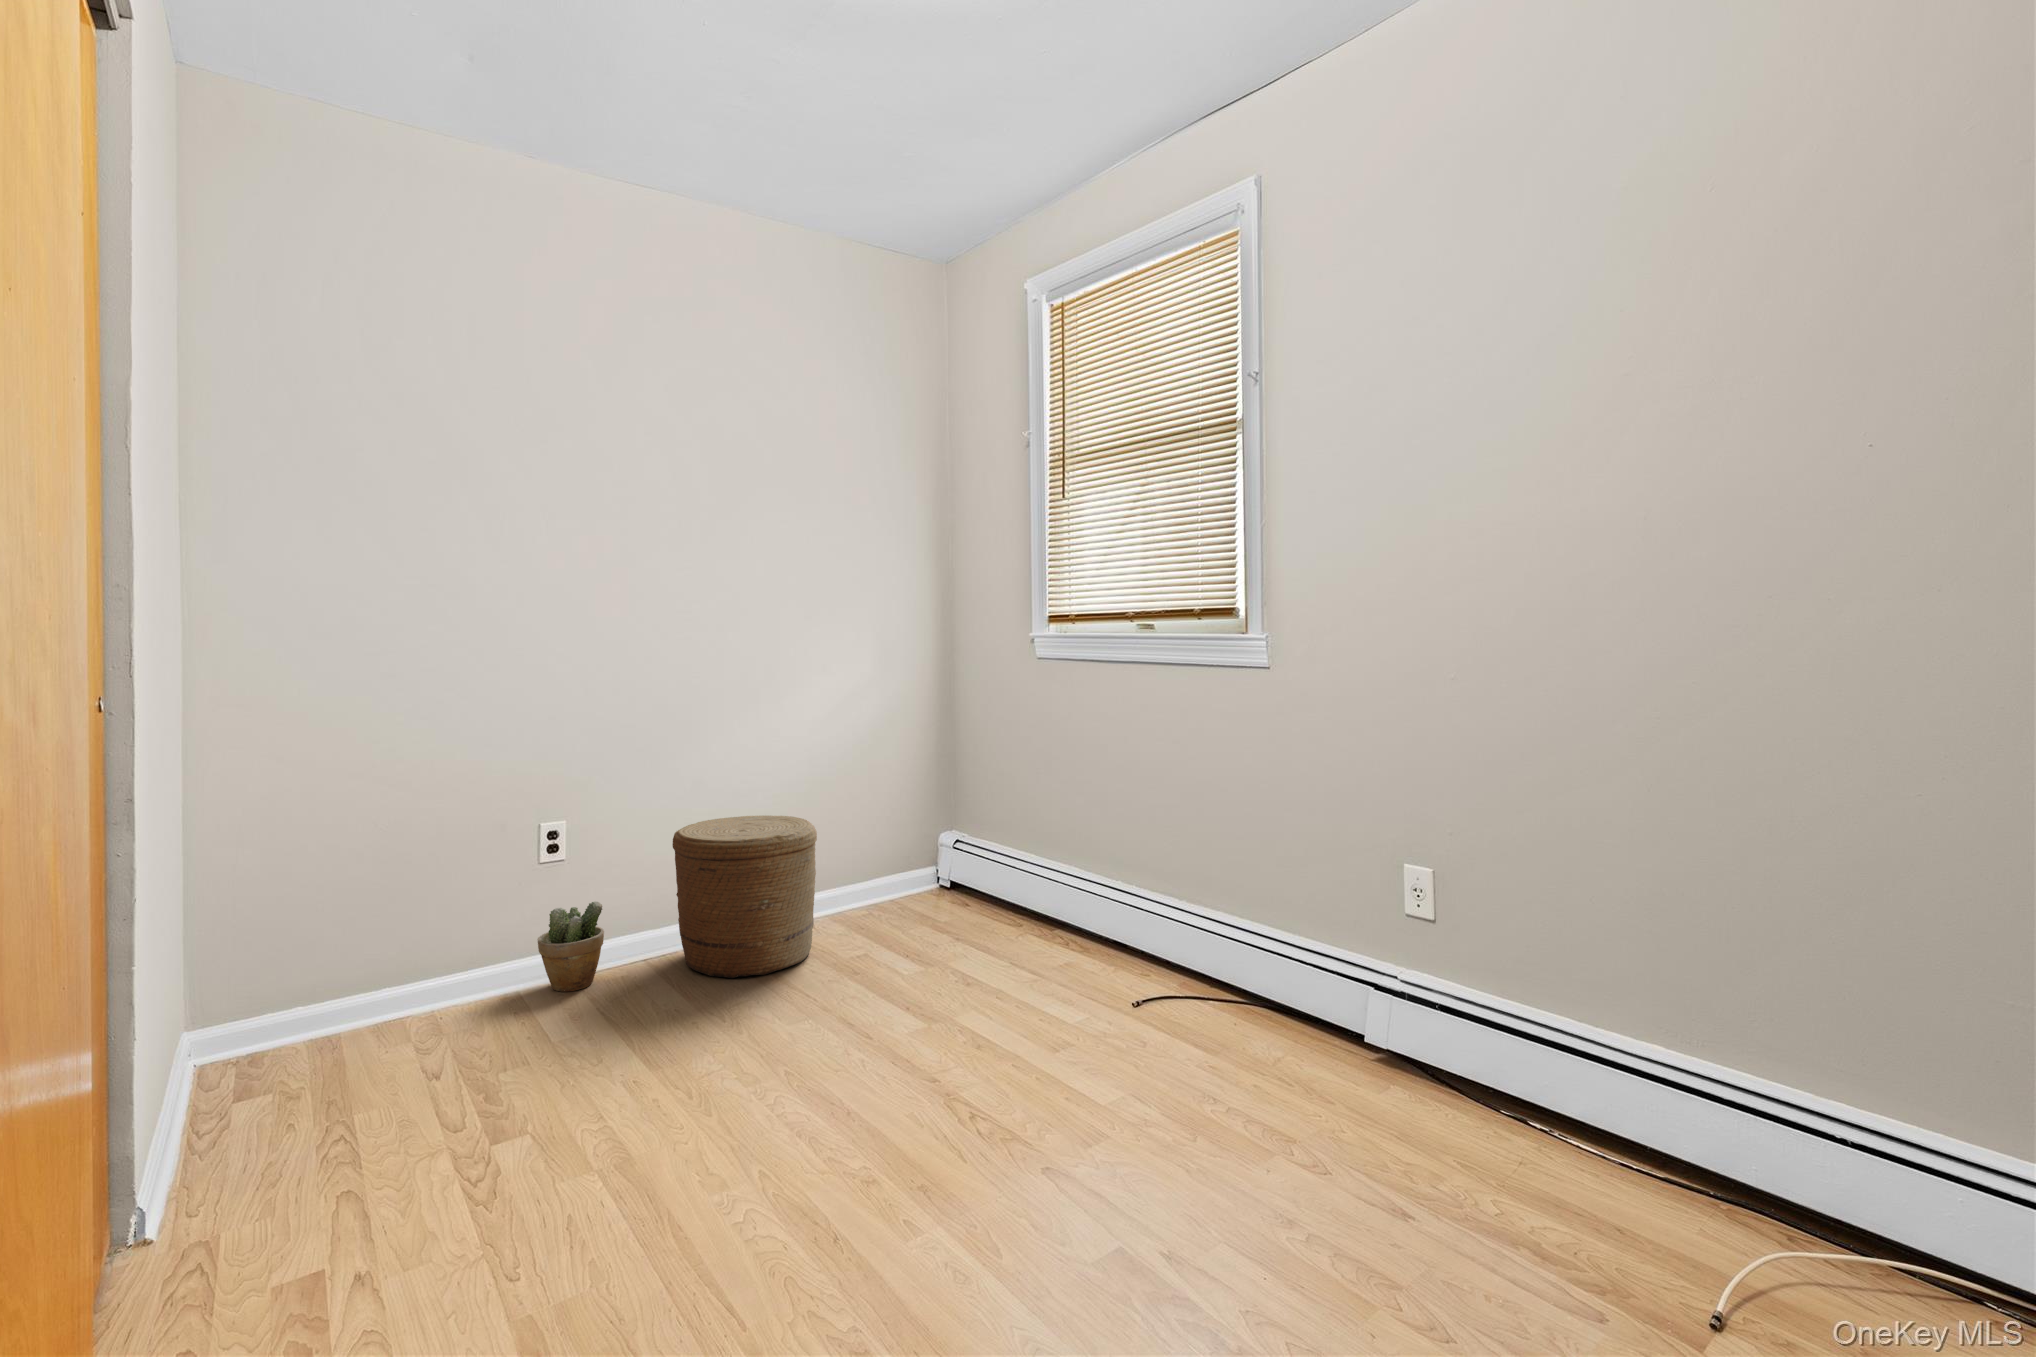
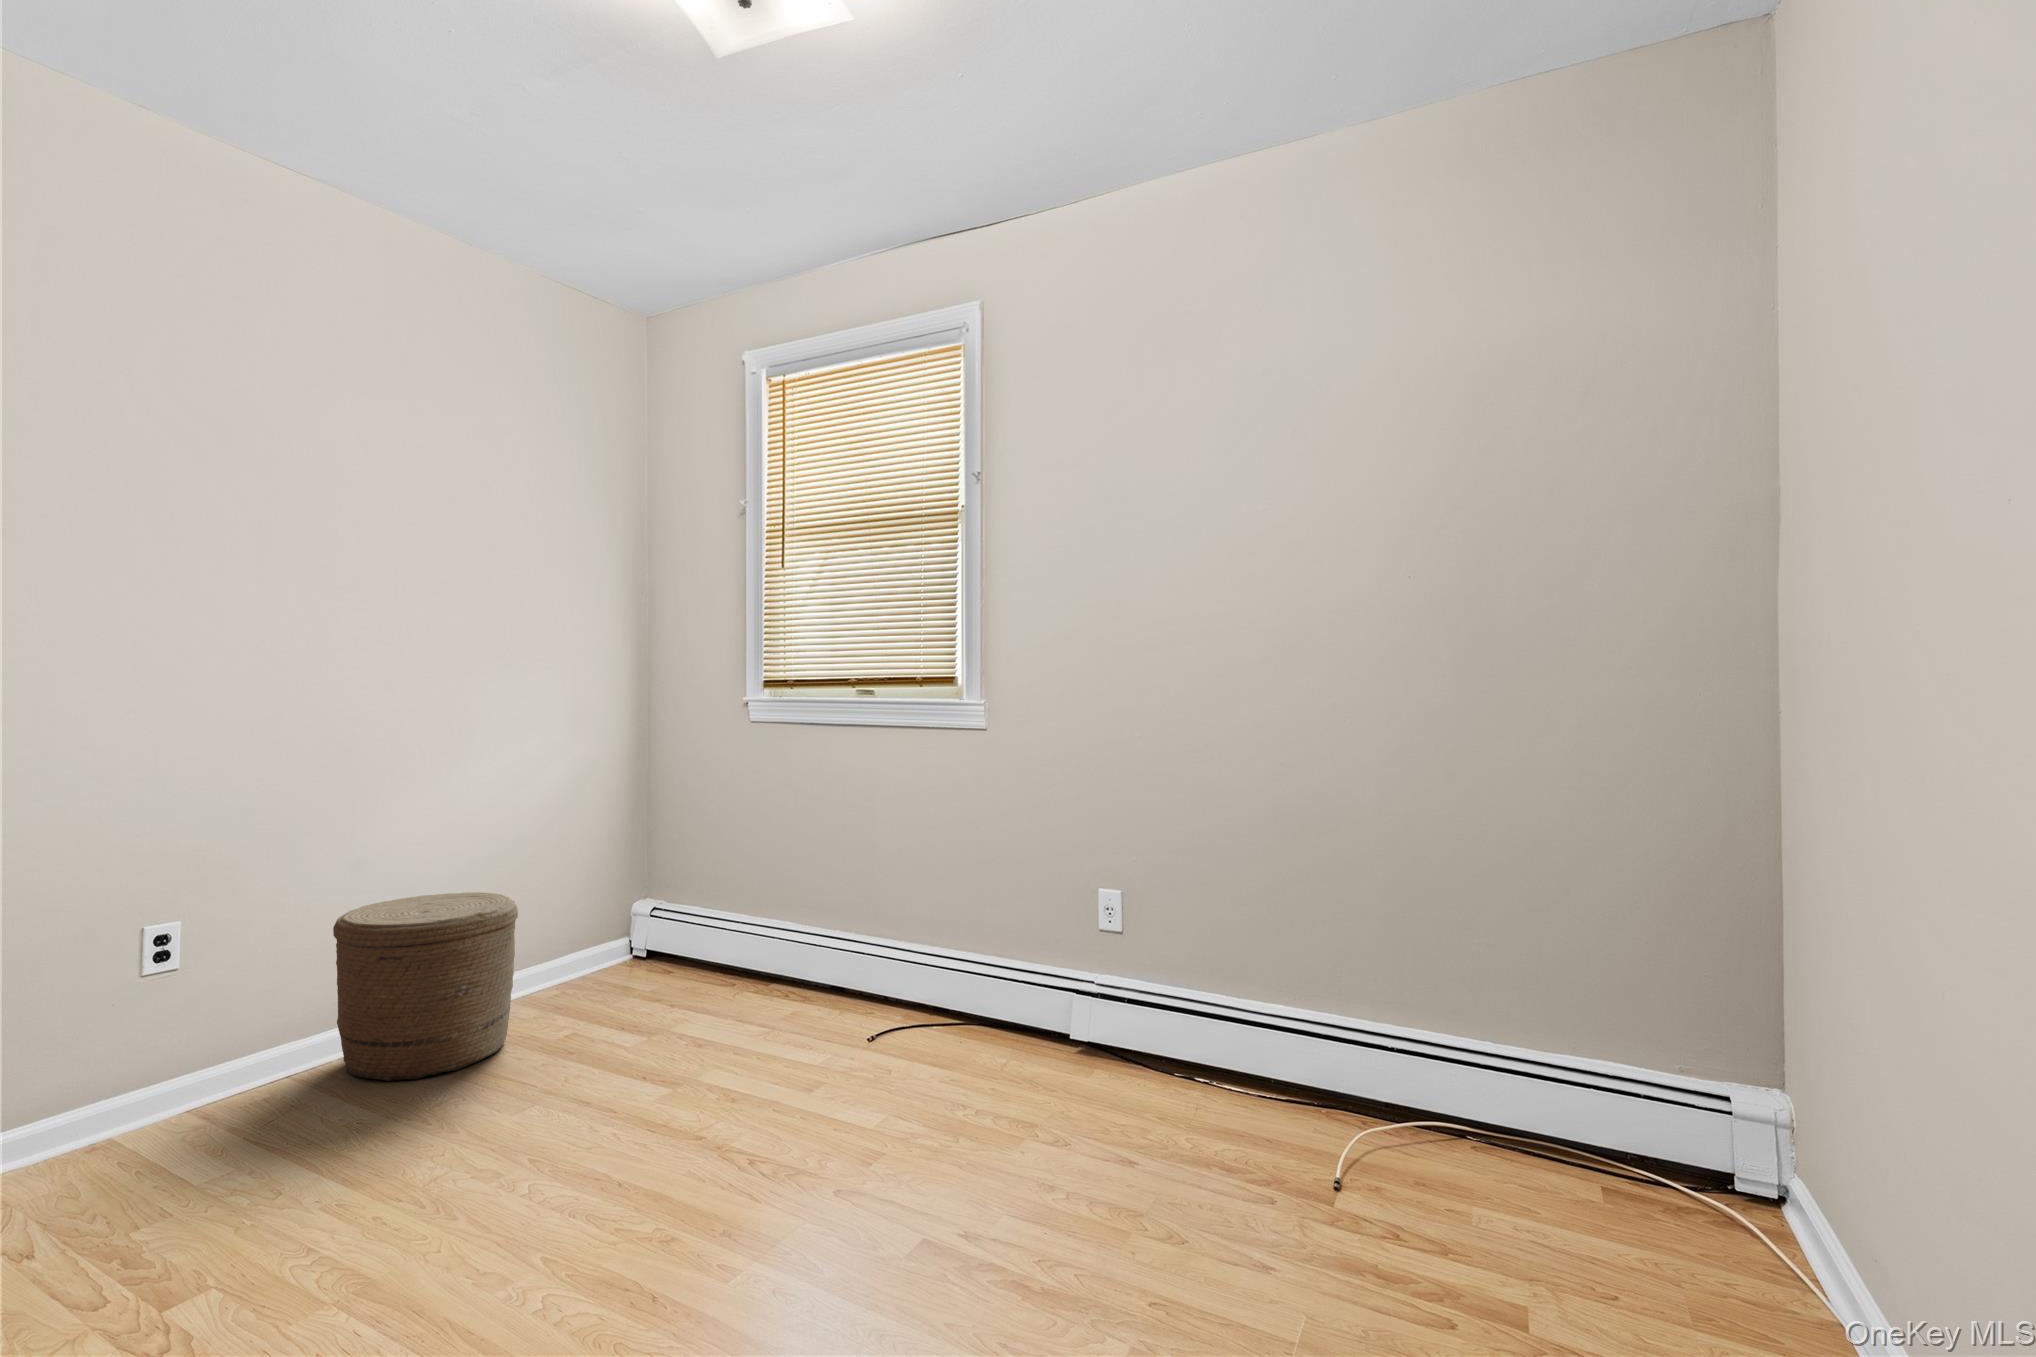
potted plant: present [537,901,604,992] -> none [142,1011,241,1128]

